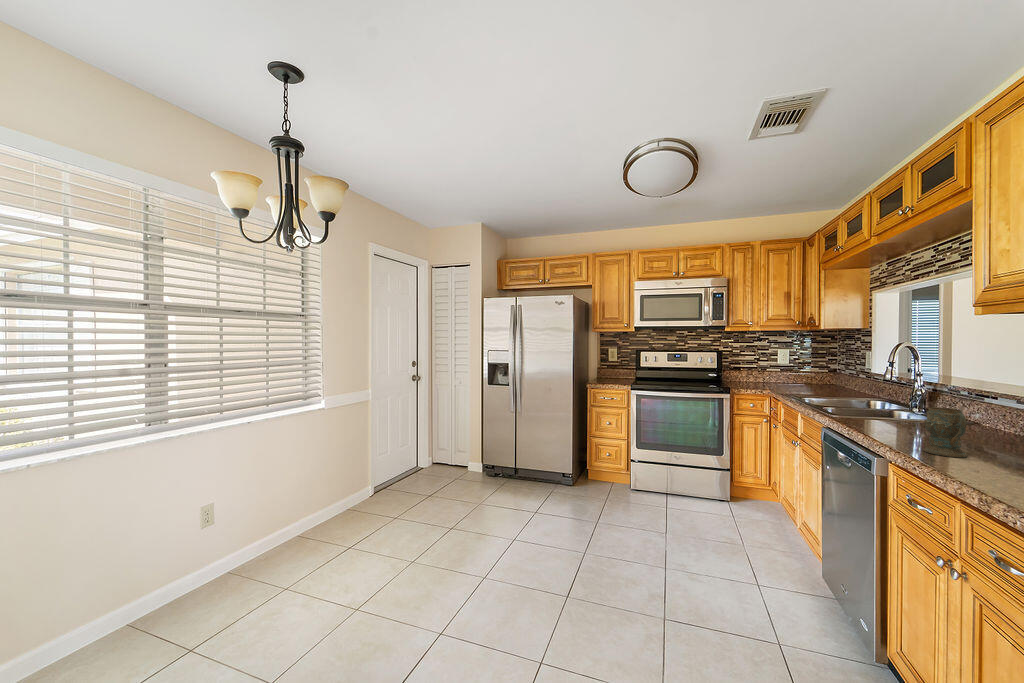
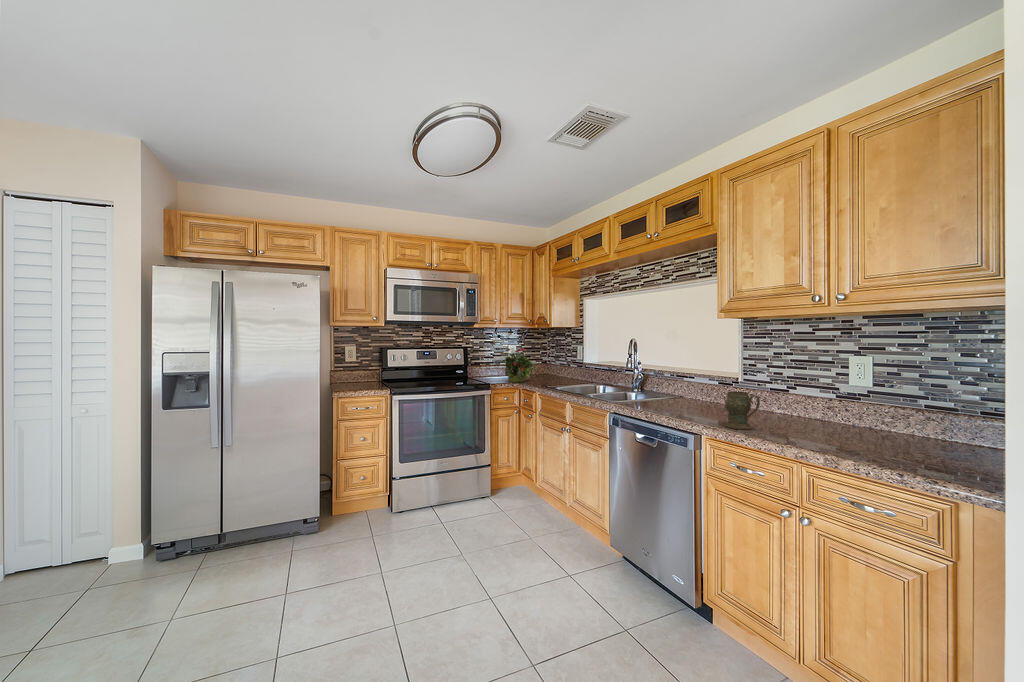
potted plant: none [753,353,800,390] -> present [501,349,536,382]

